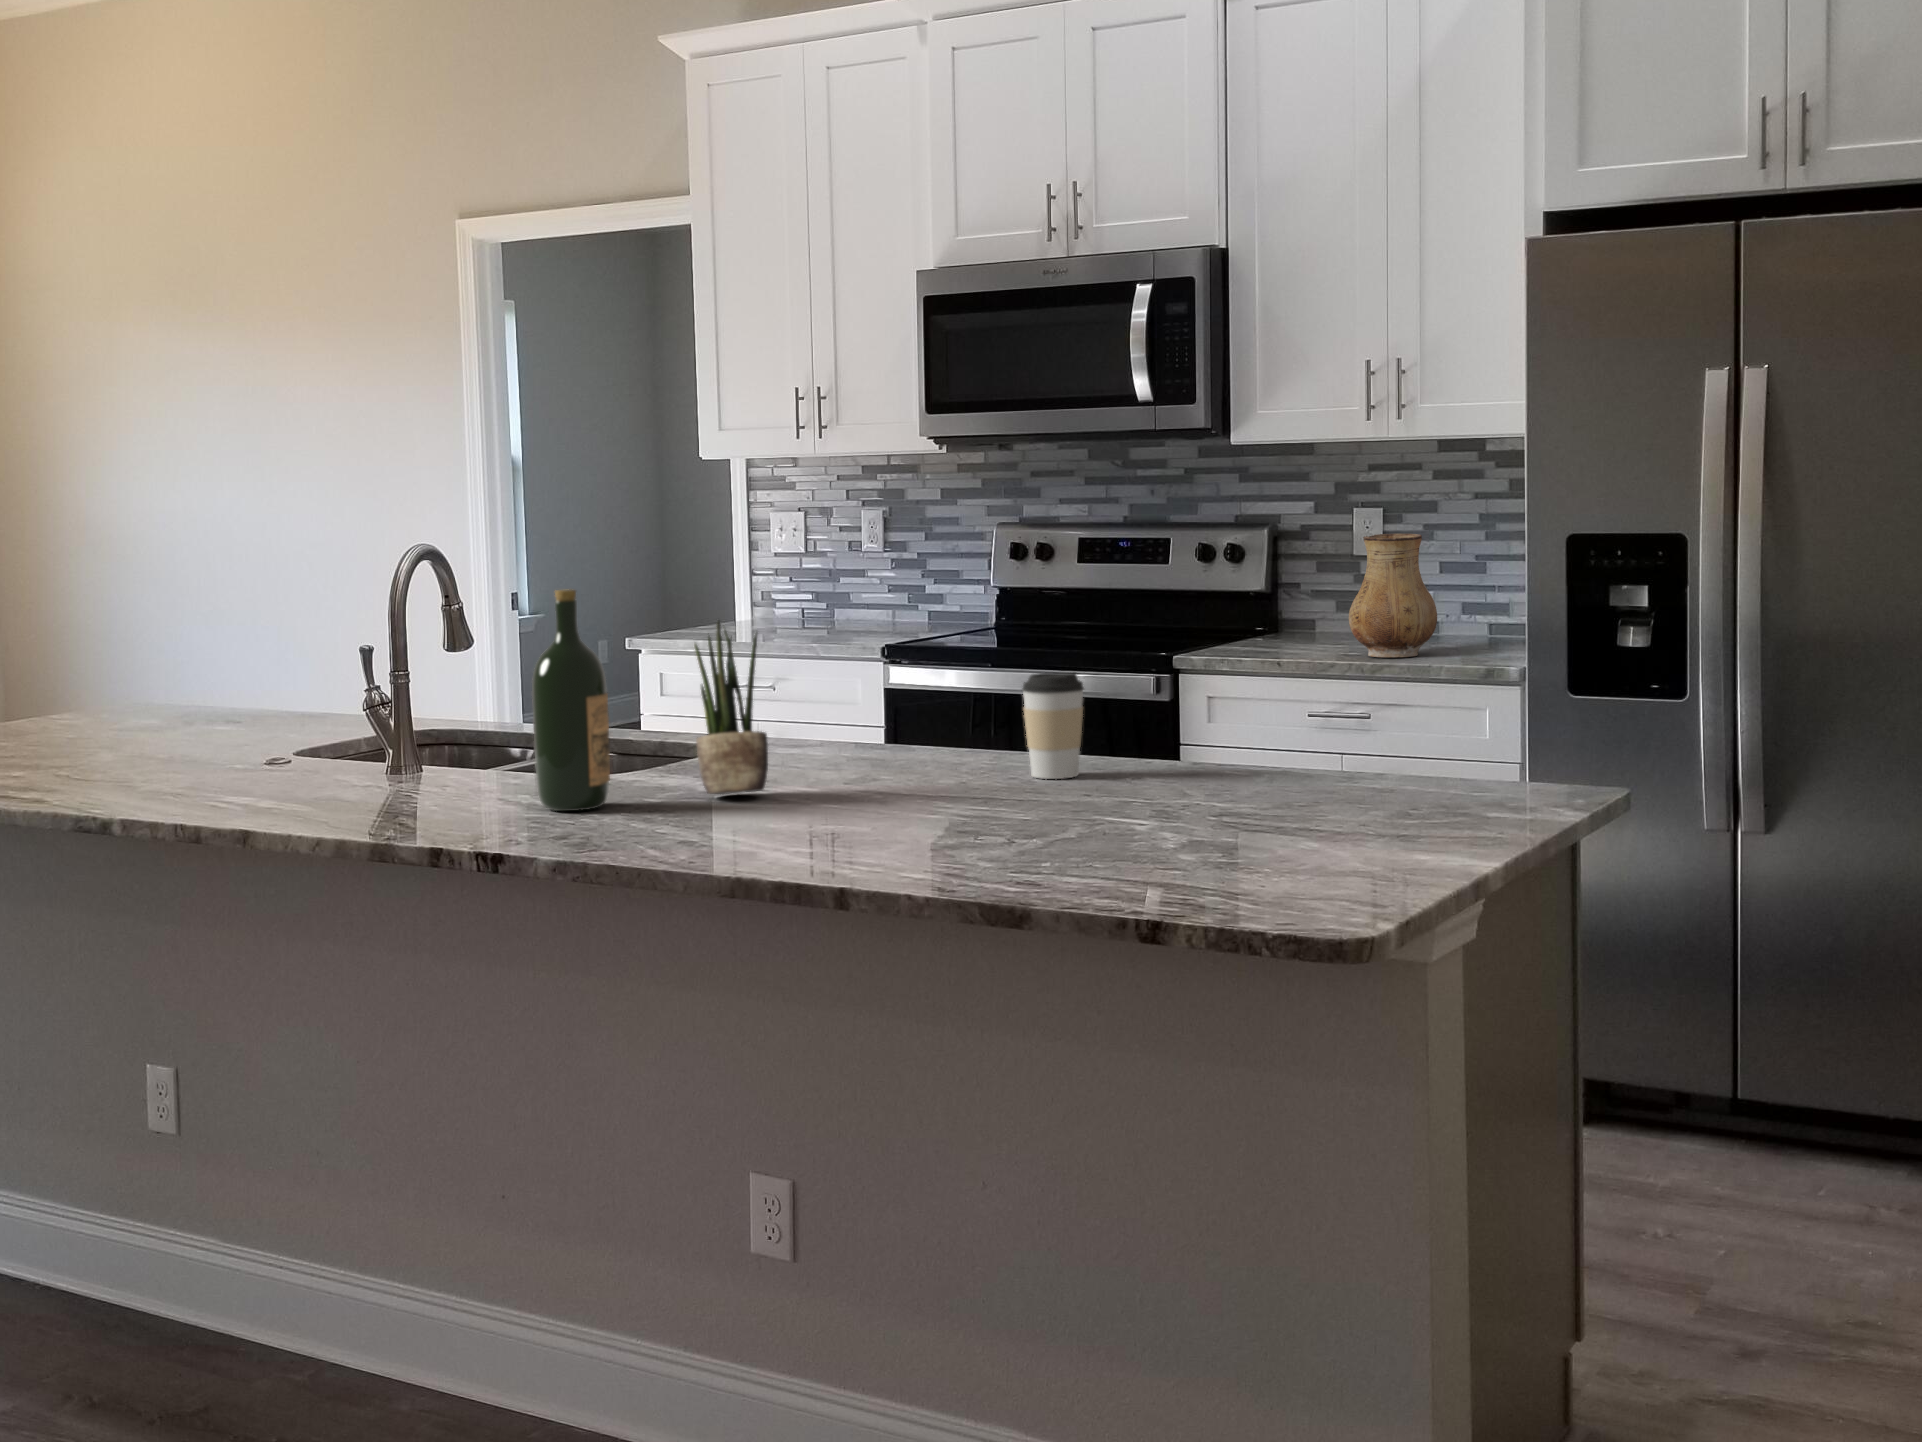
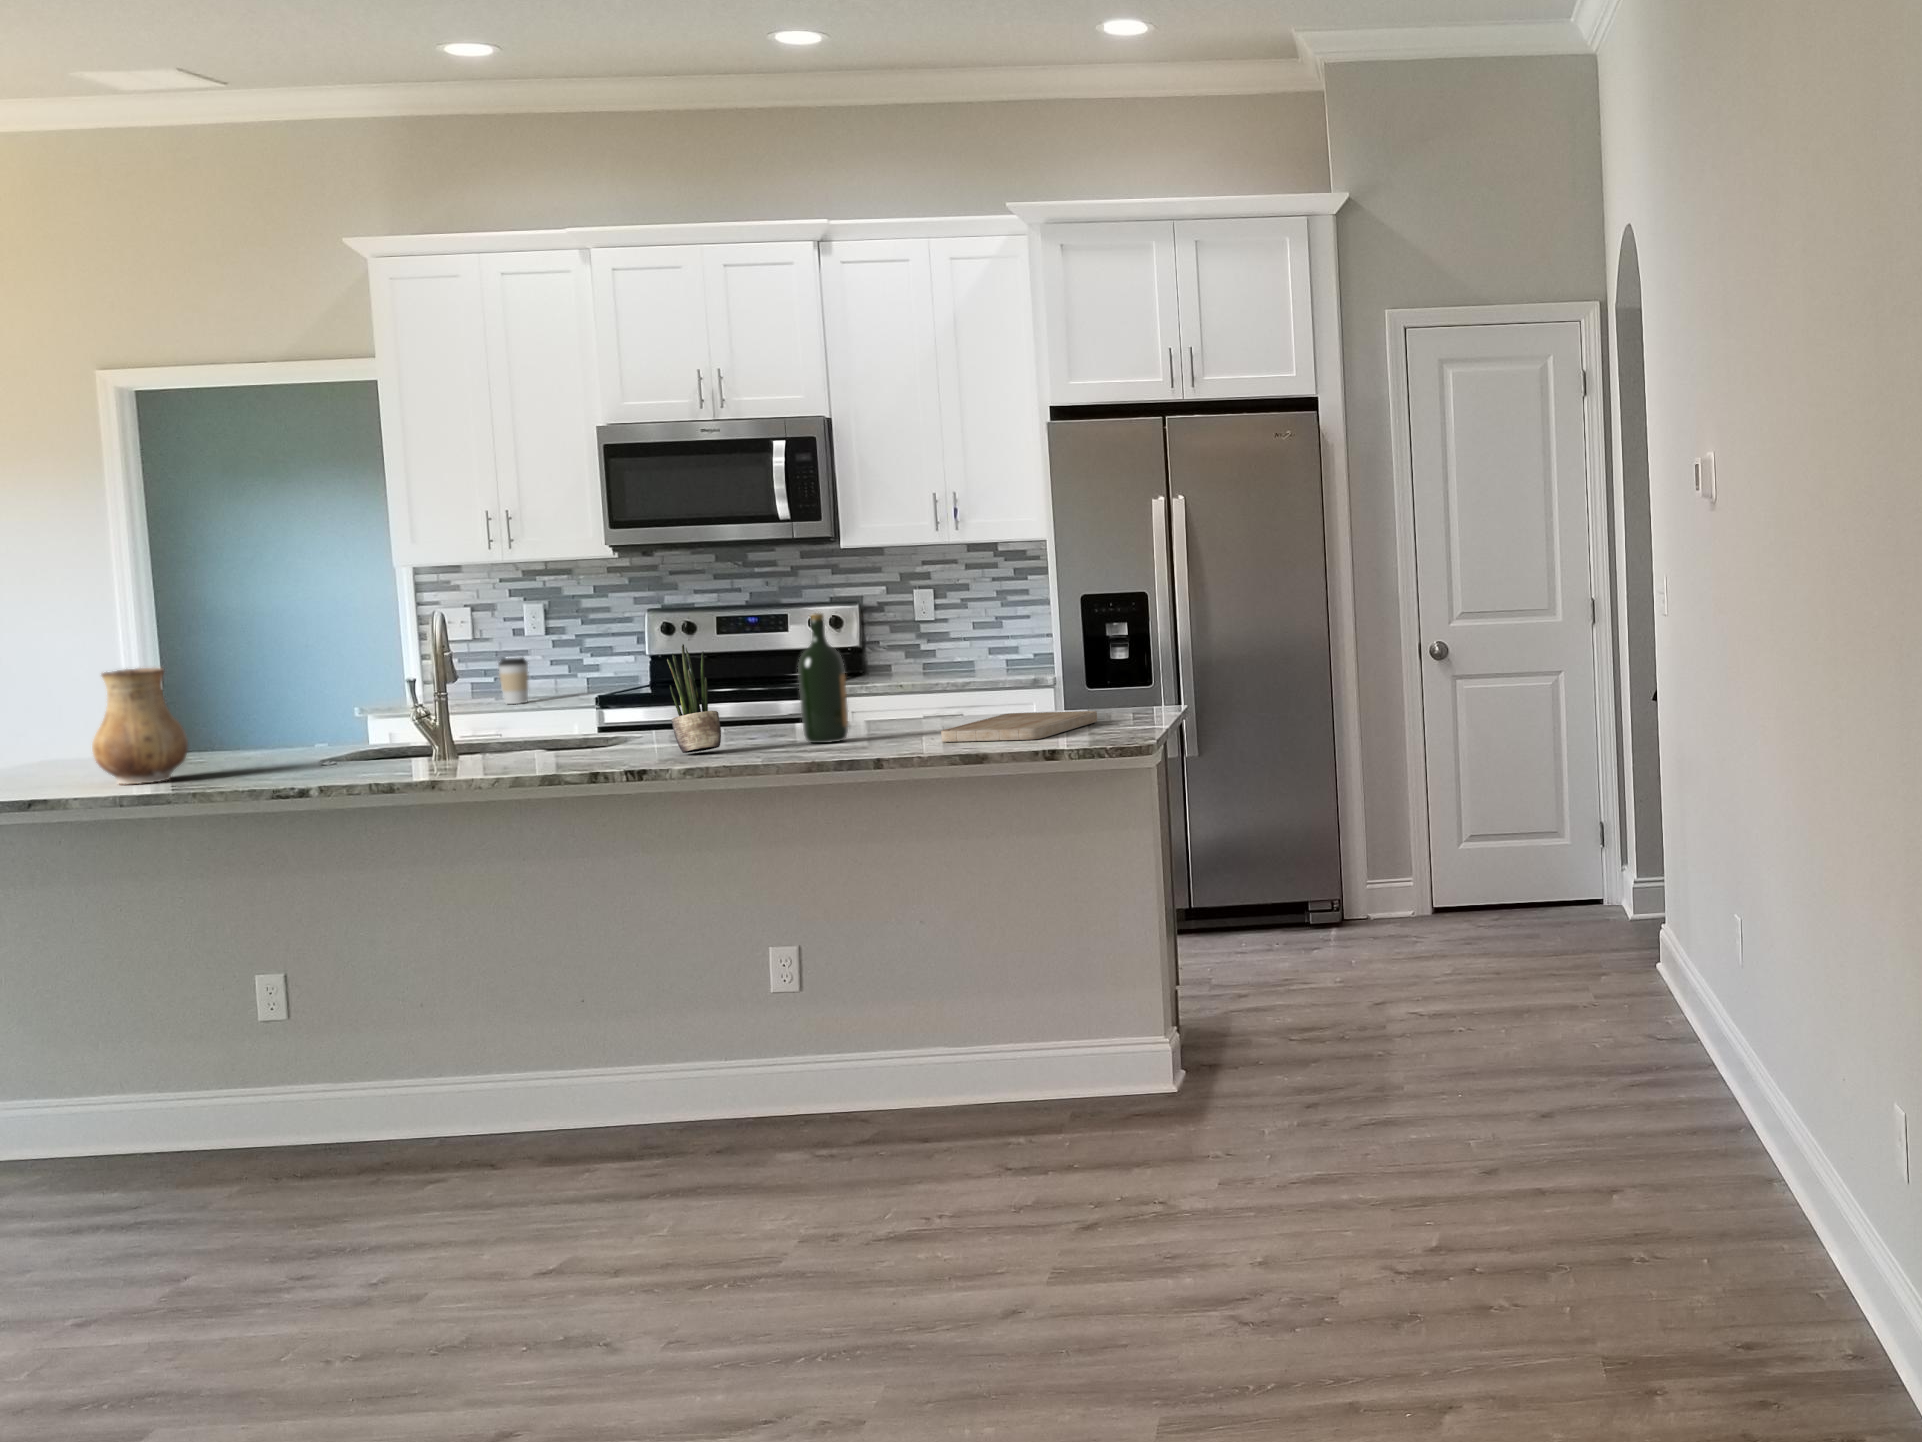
ceramic pitcher: present [1349,534,1437,657] -> present [92,668,188,784]
wine bottle: present [532,589,610,811] -> present [798,613,848,743]
coffee cup: present [1022,673,1084,779] -> present [498,657,528,704]
cutting board: none [1079,771,1407,846] -> present [941,711,1097,742]

